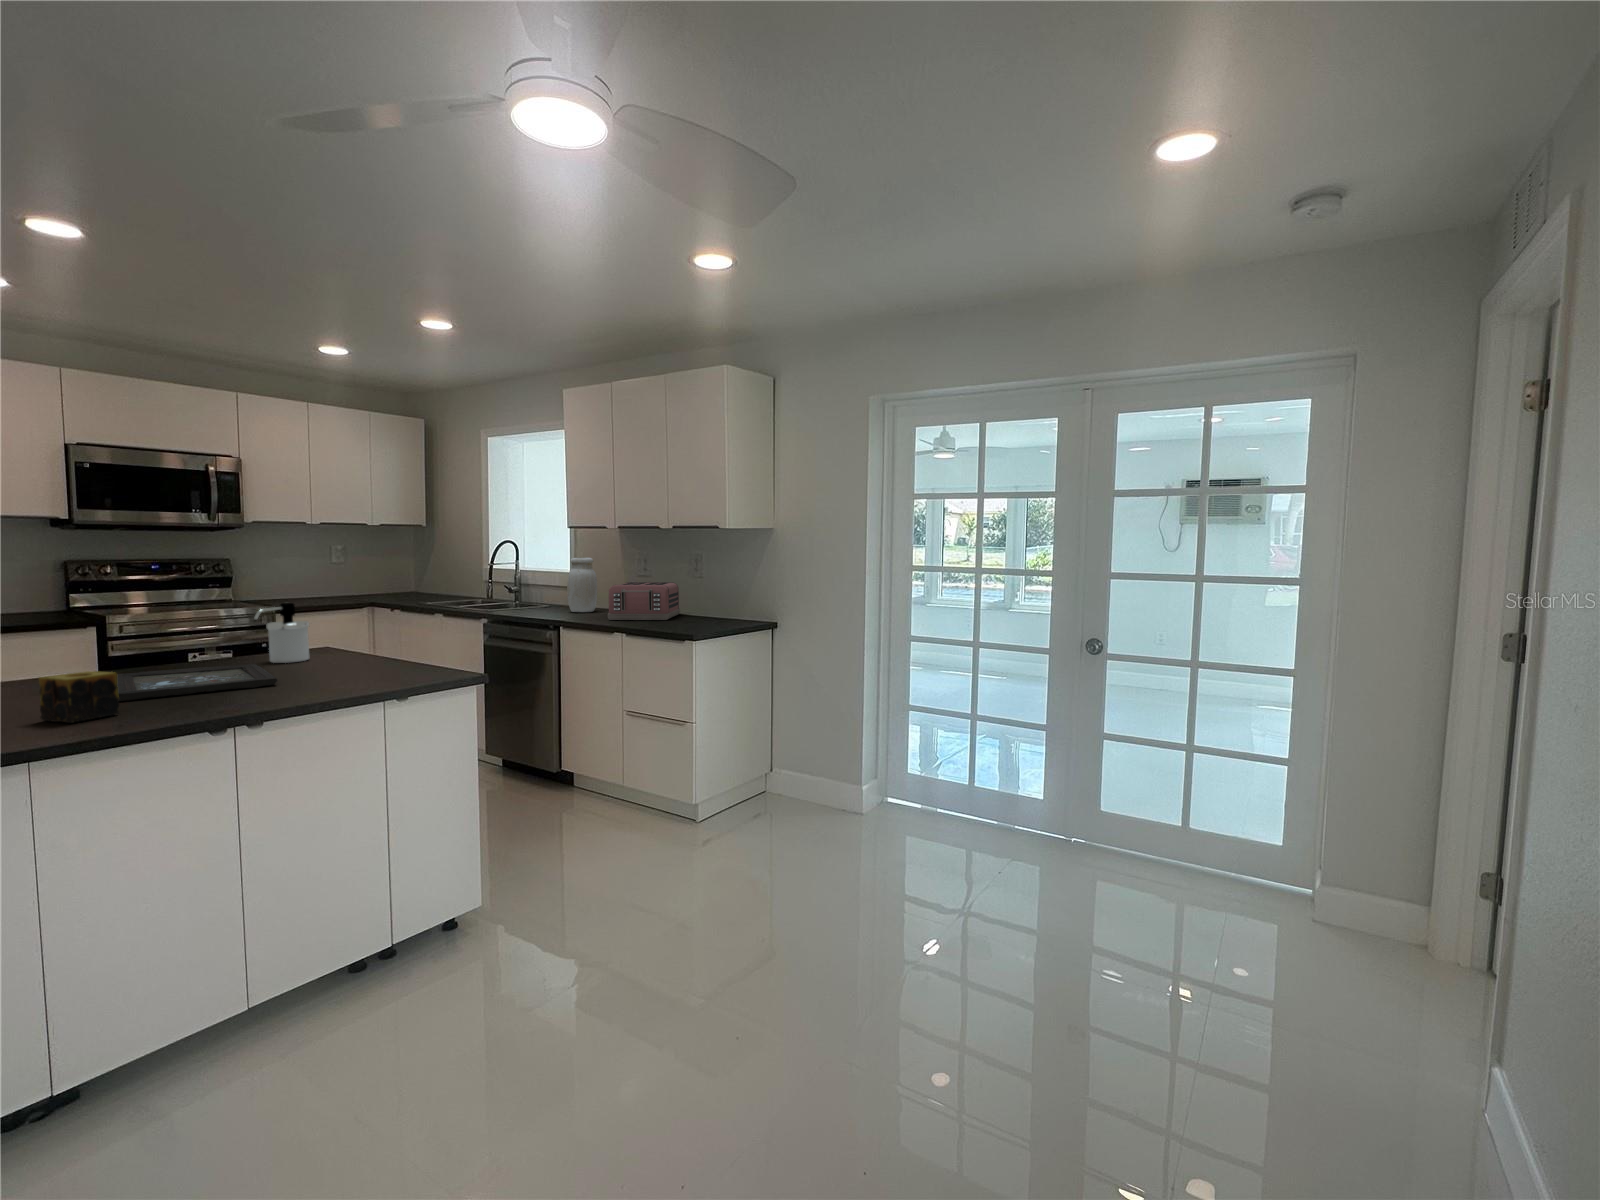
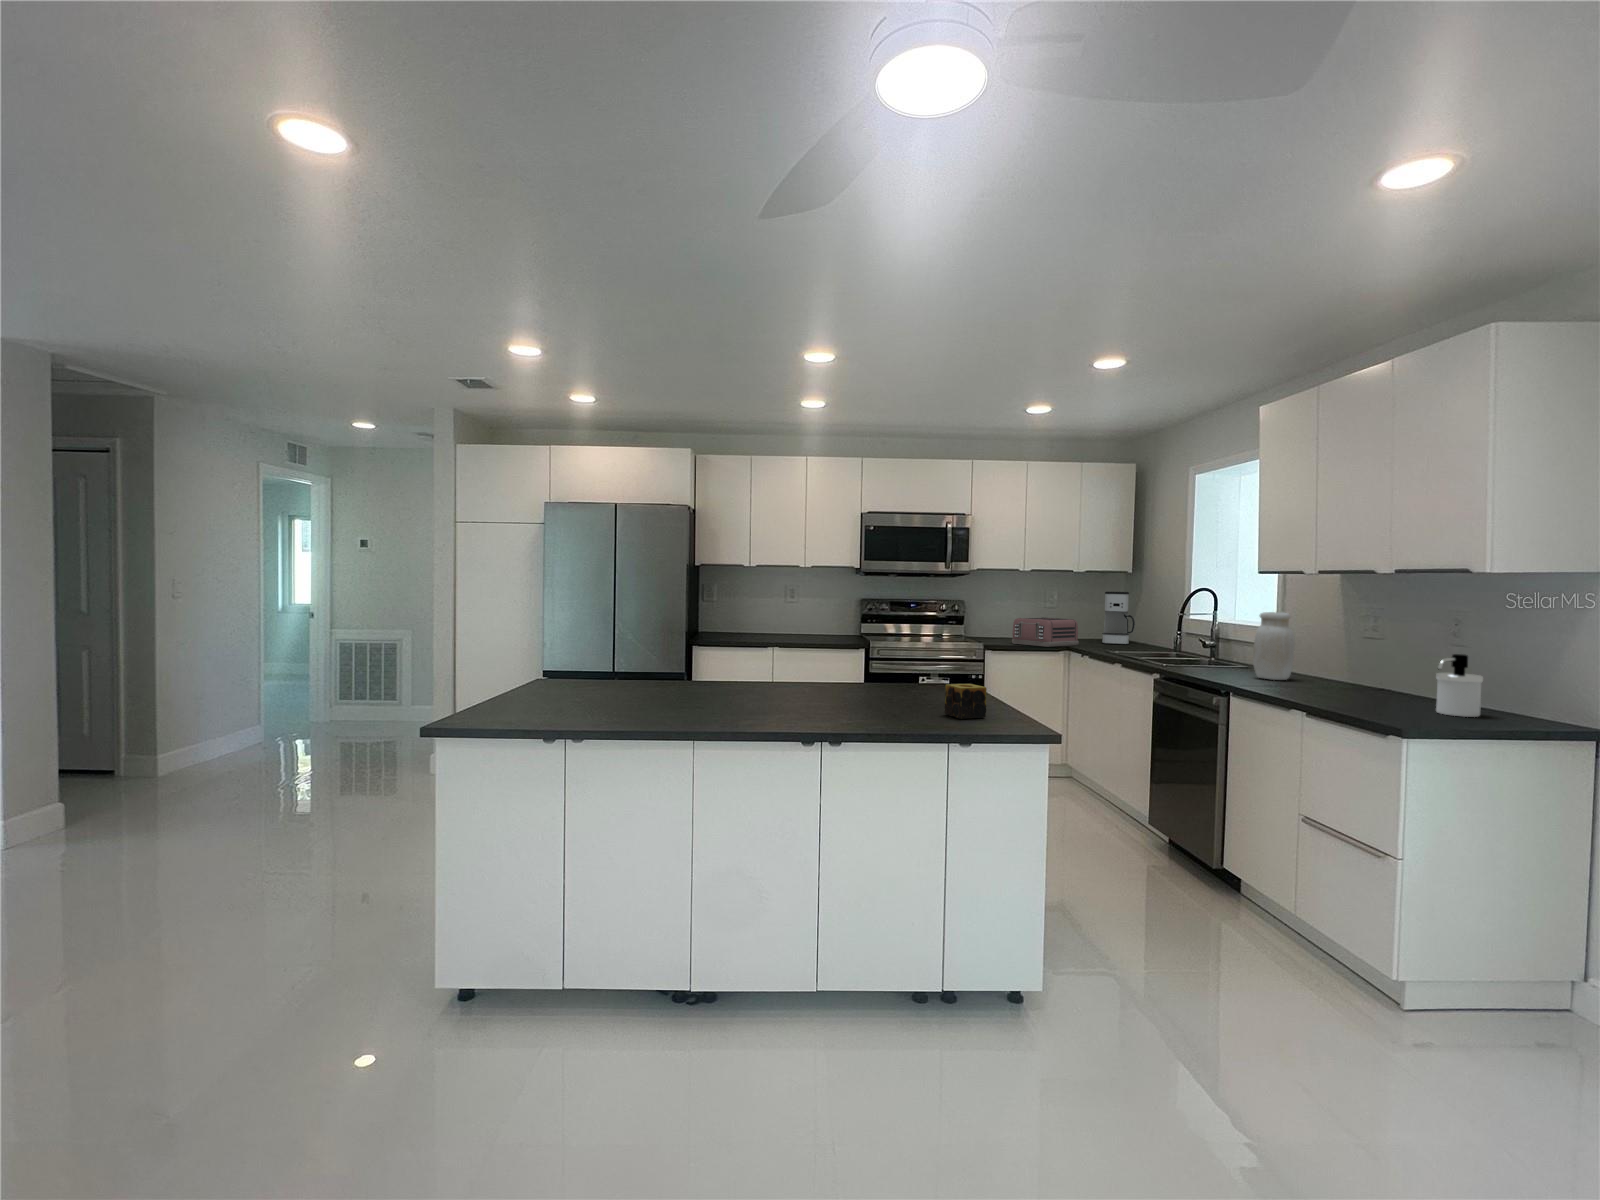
coffee maker: none [403,546,436,597] -> present [1102,592,1135,644]
toaster: present [608,582,680,620] -> present [1012,618,1079,647]
soap dispenser: present [254,603,309,663] -> present [1436,654,1483,717]
tray: present [117,664,277,701] -> none [793,689,903,715]
candle: present [39,671,119,723] -> present [944,684,987,719]

